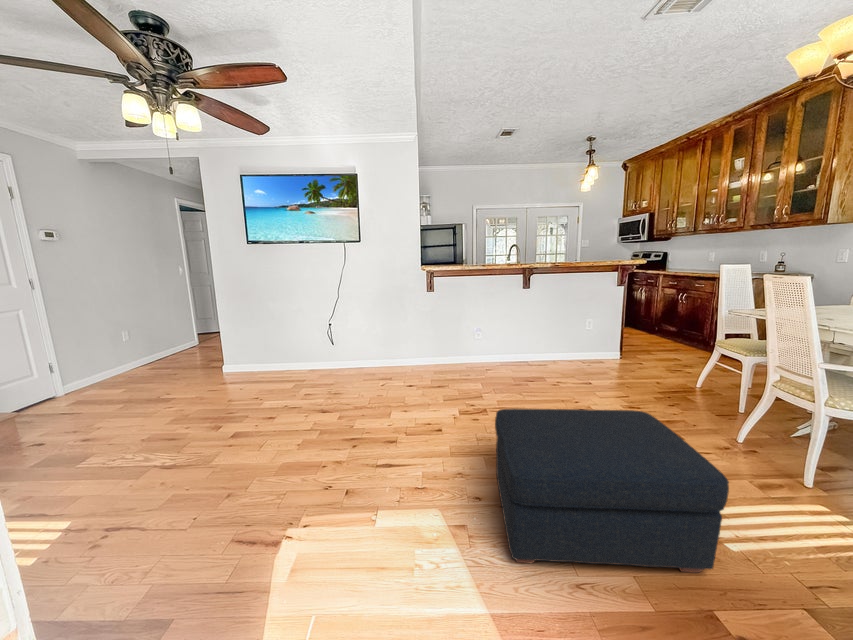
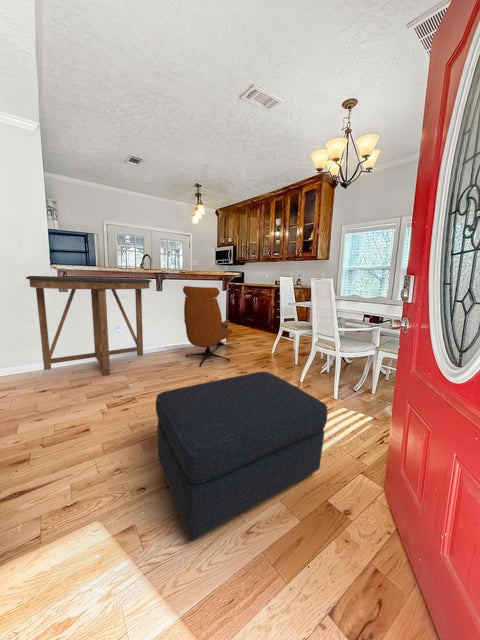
console table: none [403,276,514,381] -> present [26,276,151,376]
lounge chair: none [550,285,627,388] -> present [183,286,233,366]

